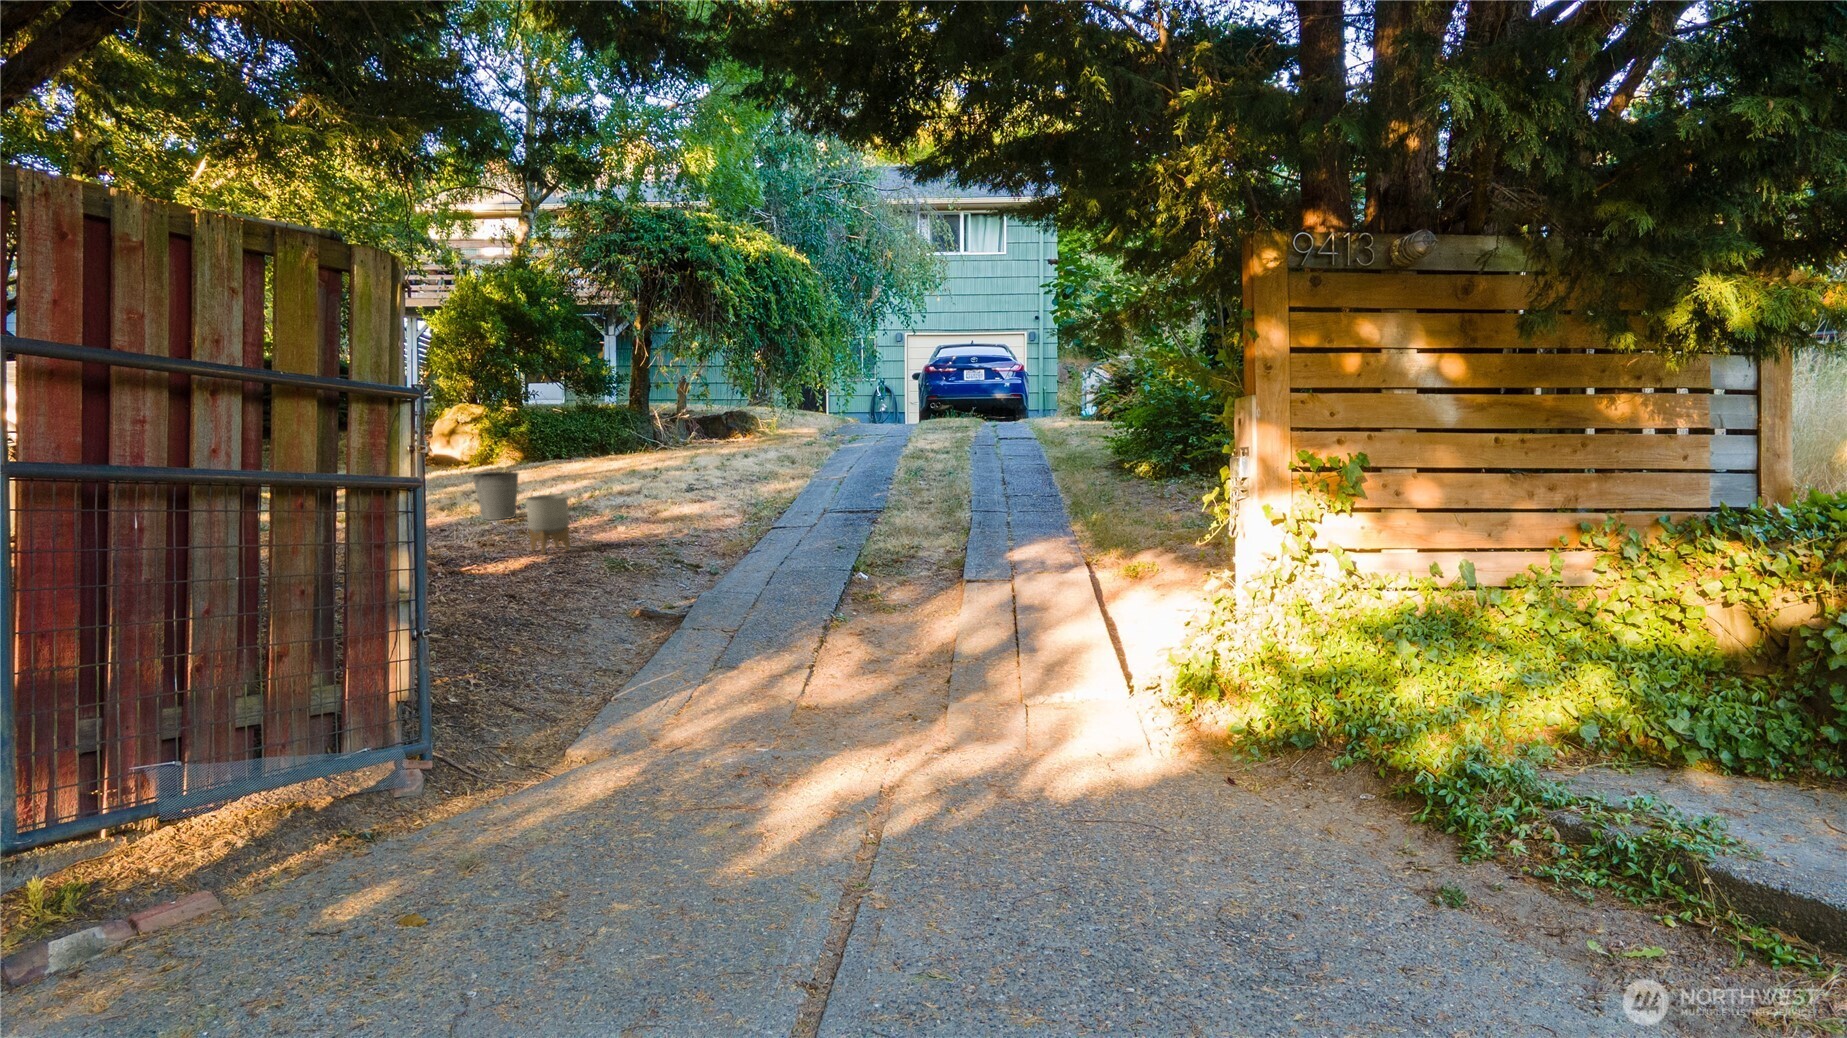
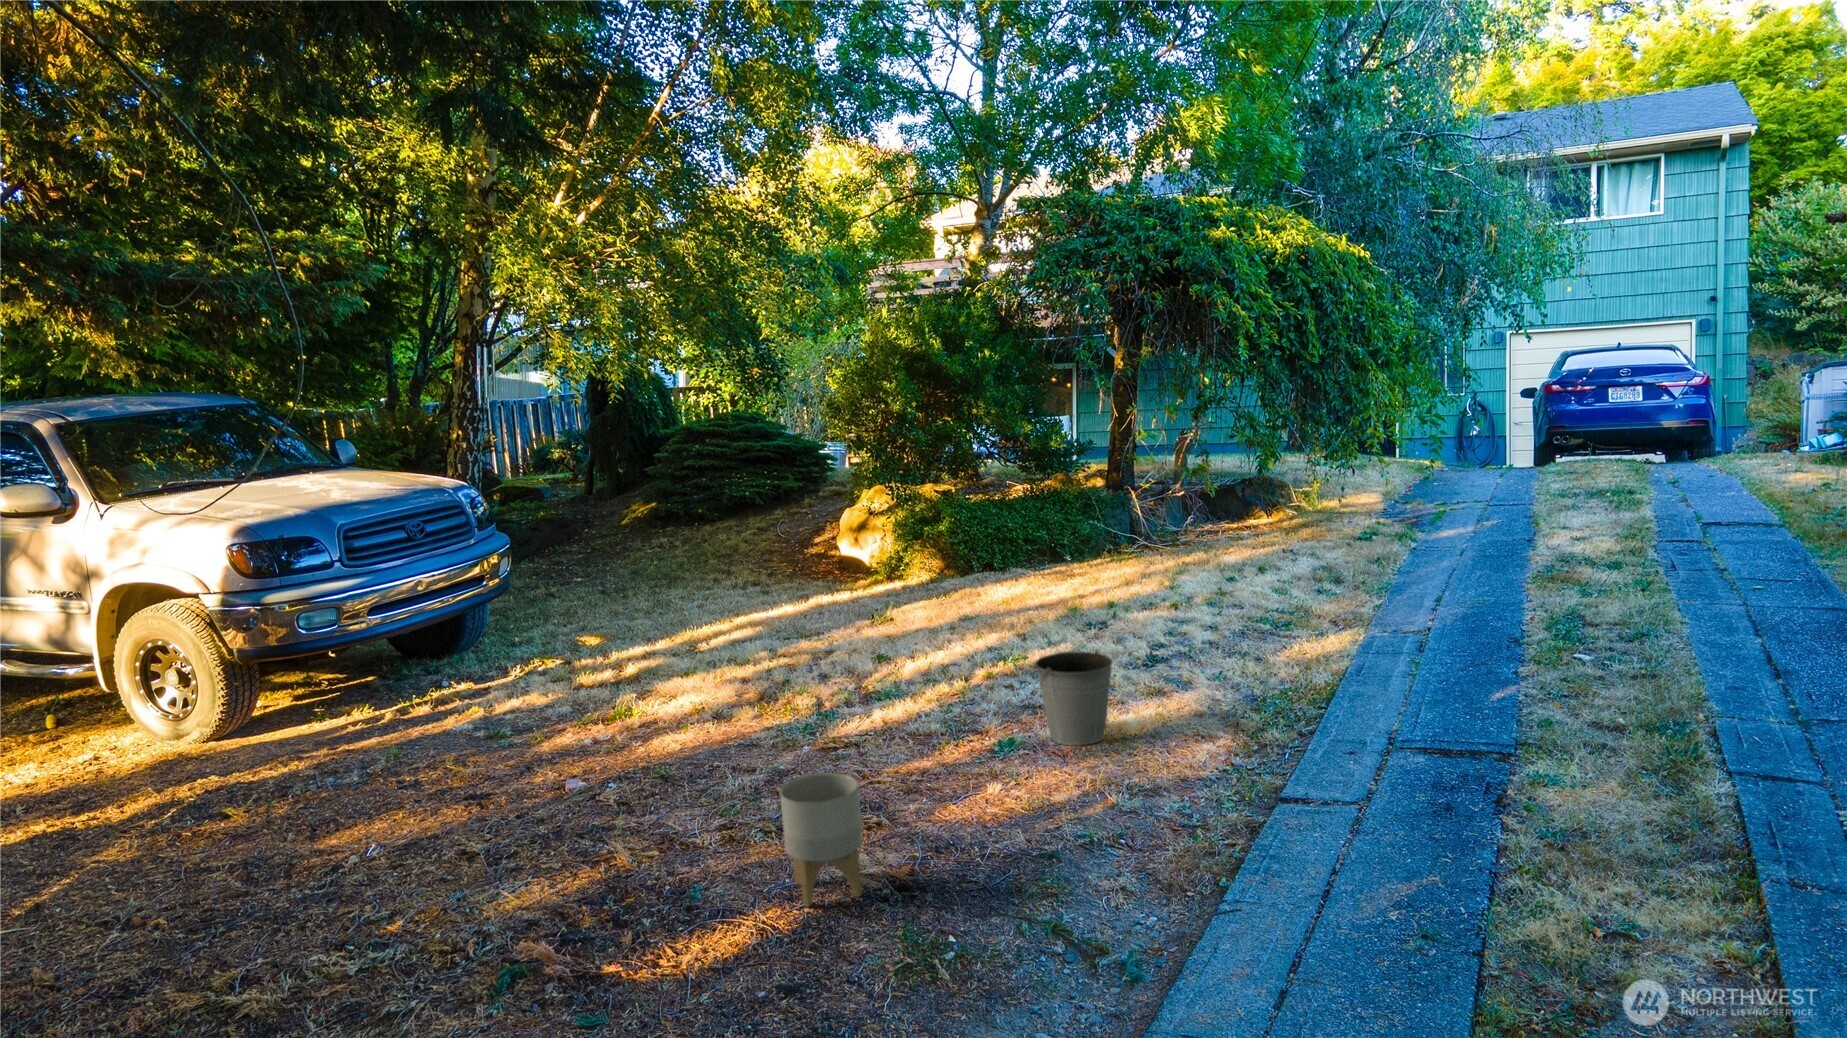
bucket: present [473,471,518,520] -> present [1036,650,1113,745]

